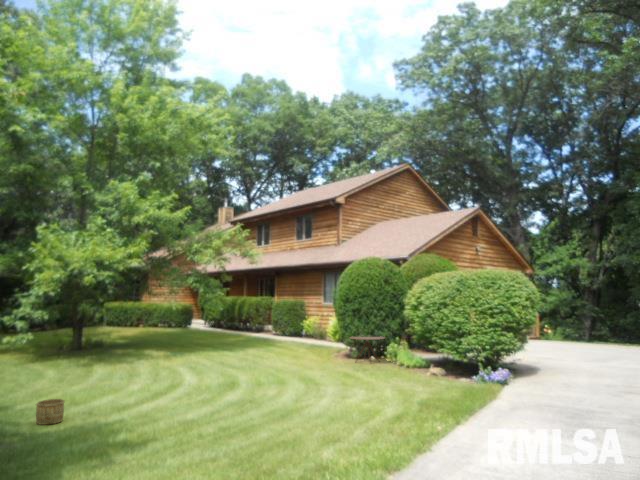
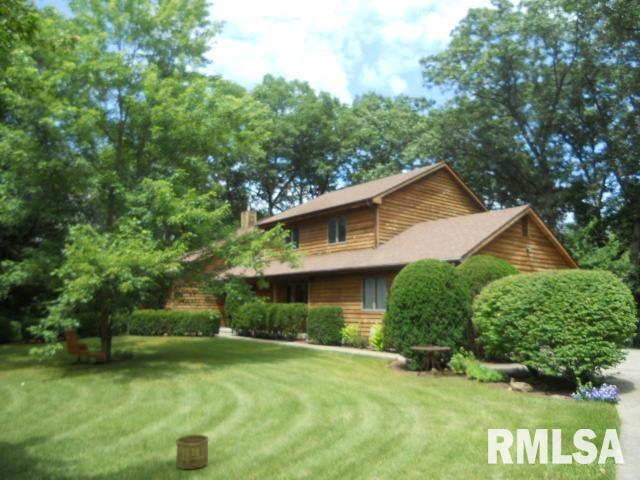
lounge chair: none [37,319,76,352] -> present [66,330,106,363]
wooden bucket: present [36,399,65,425] -> present [176,435,209,469]

